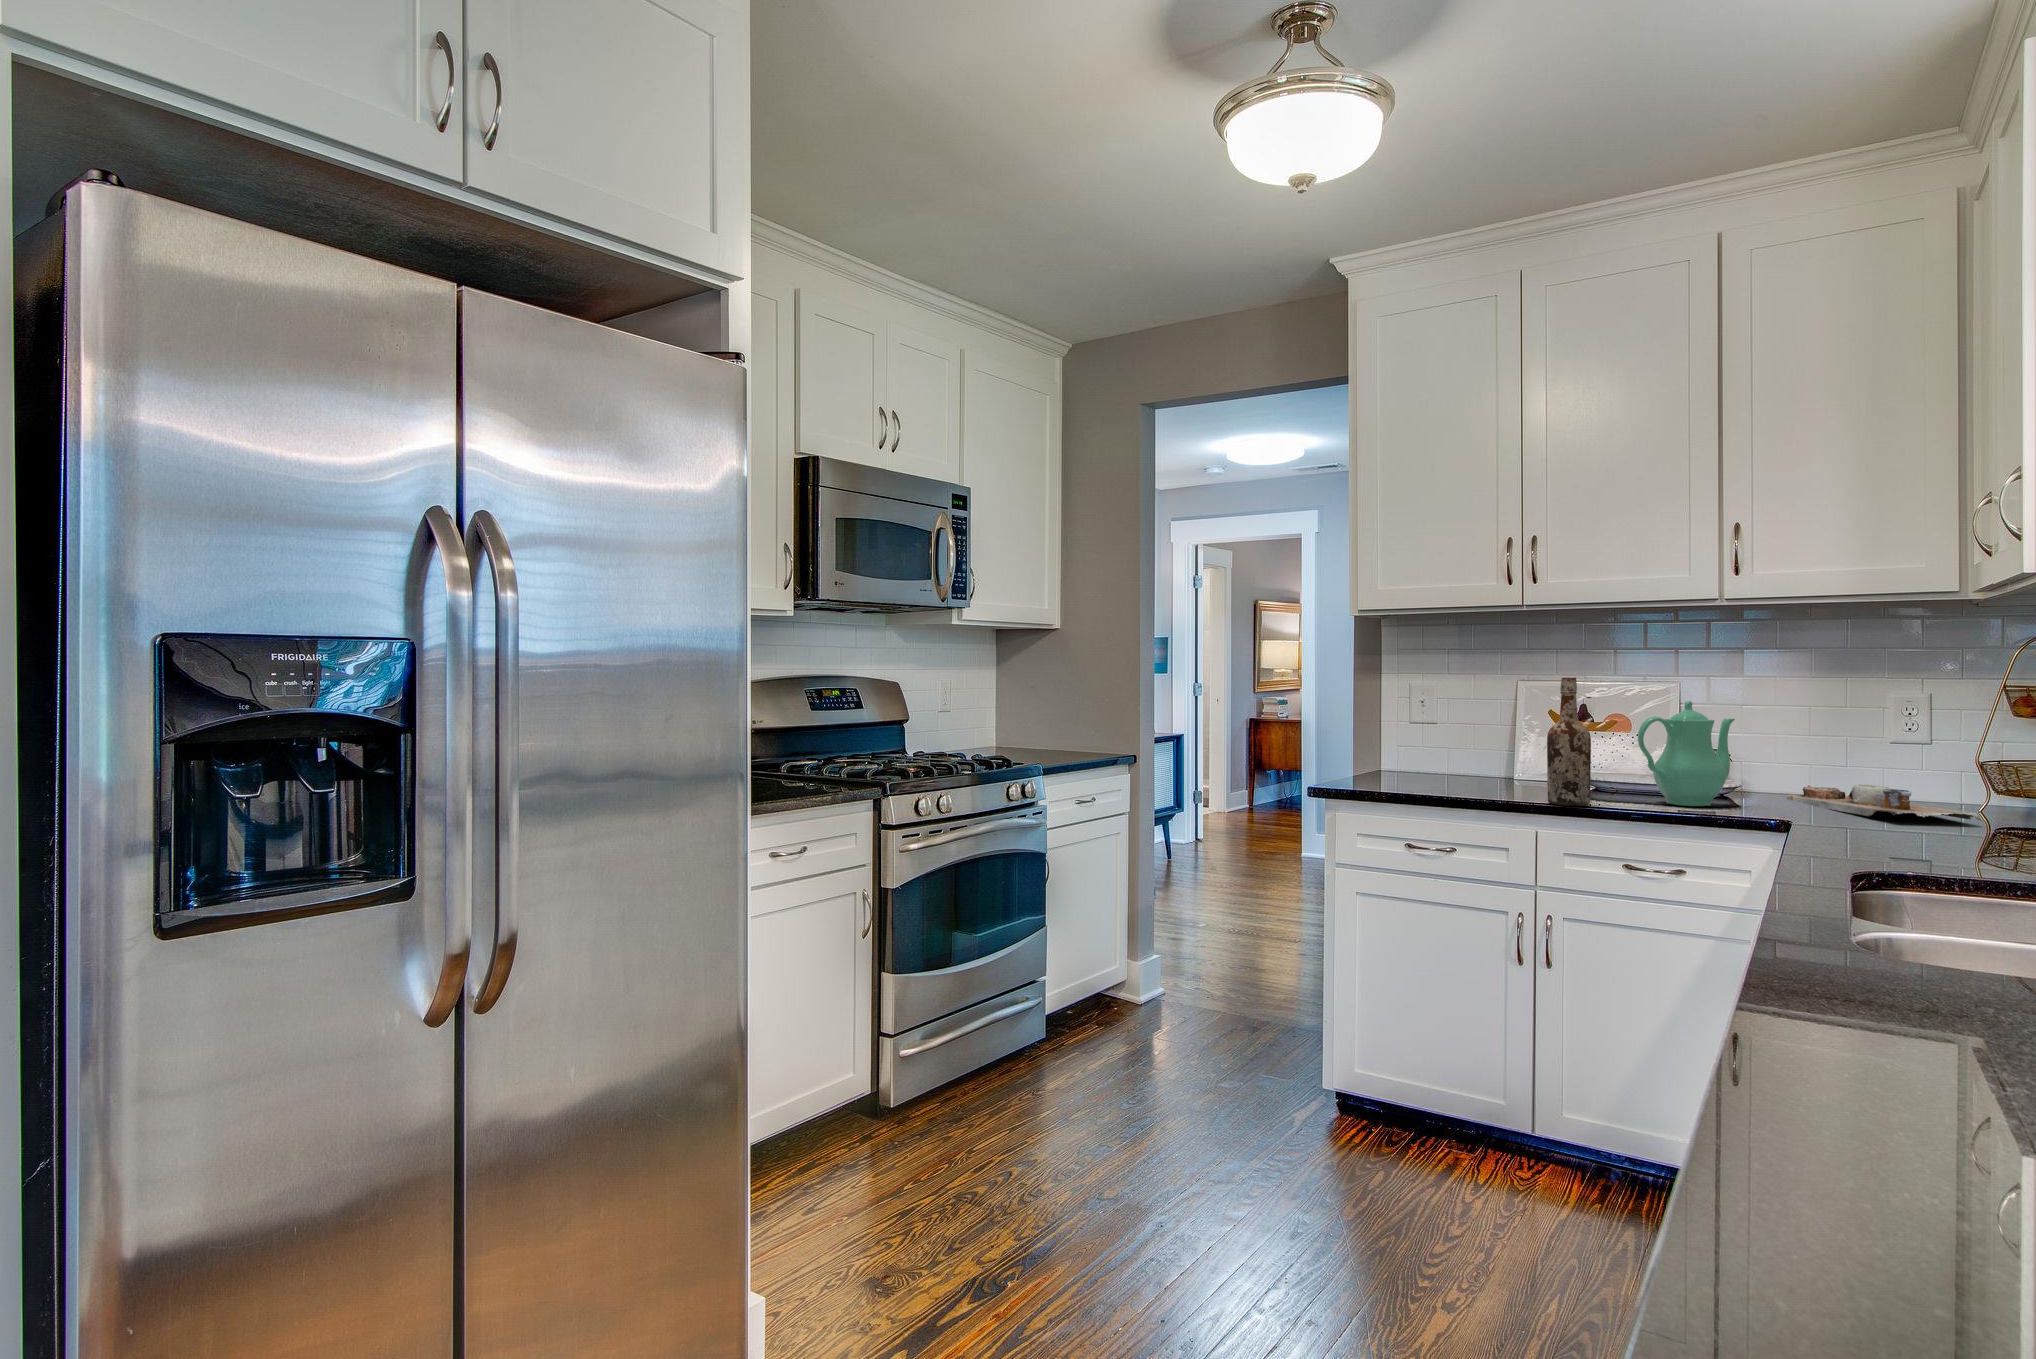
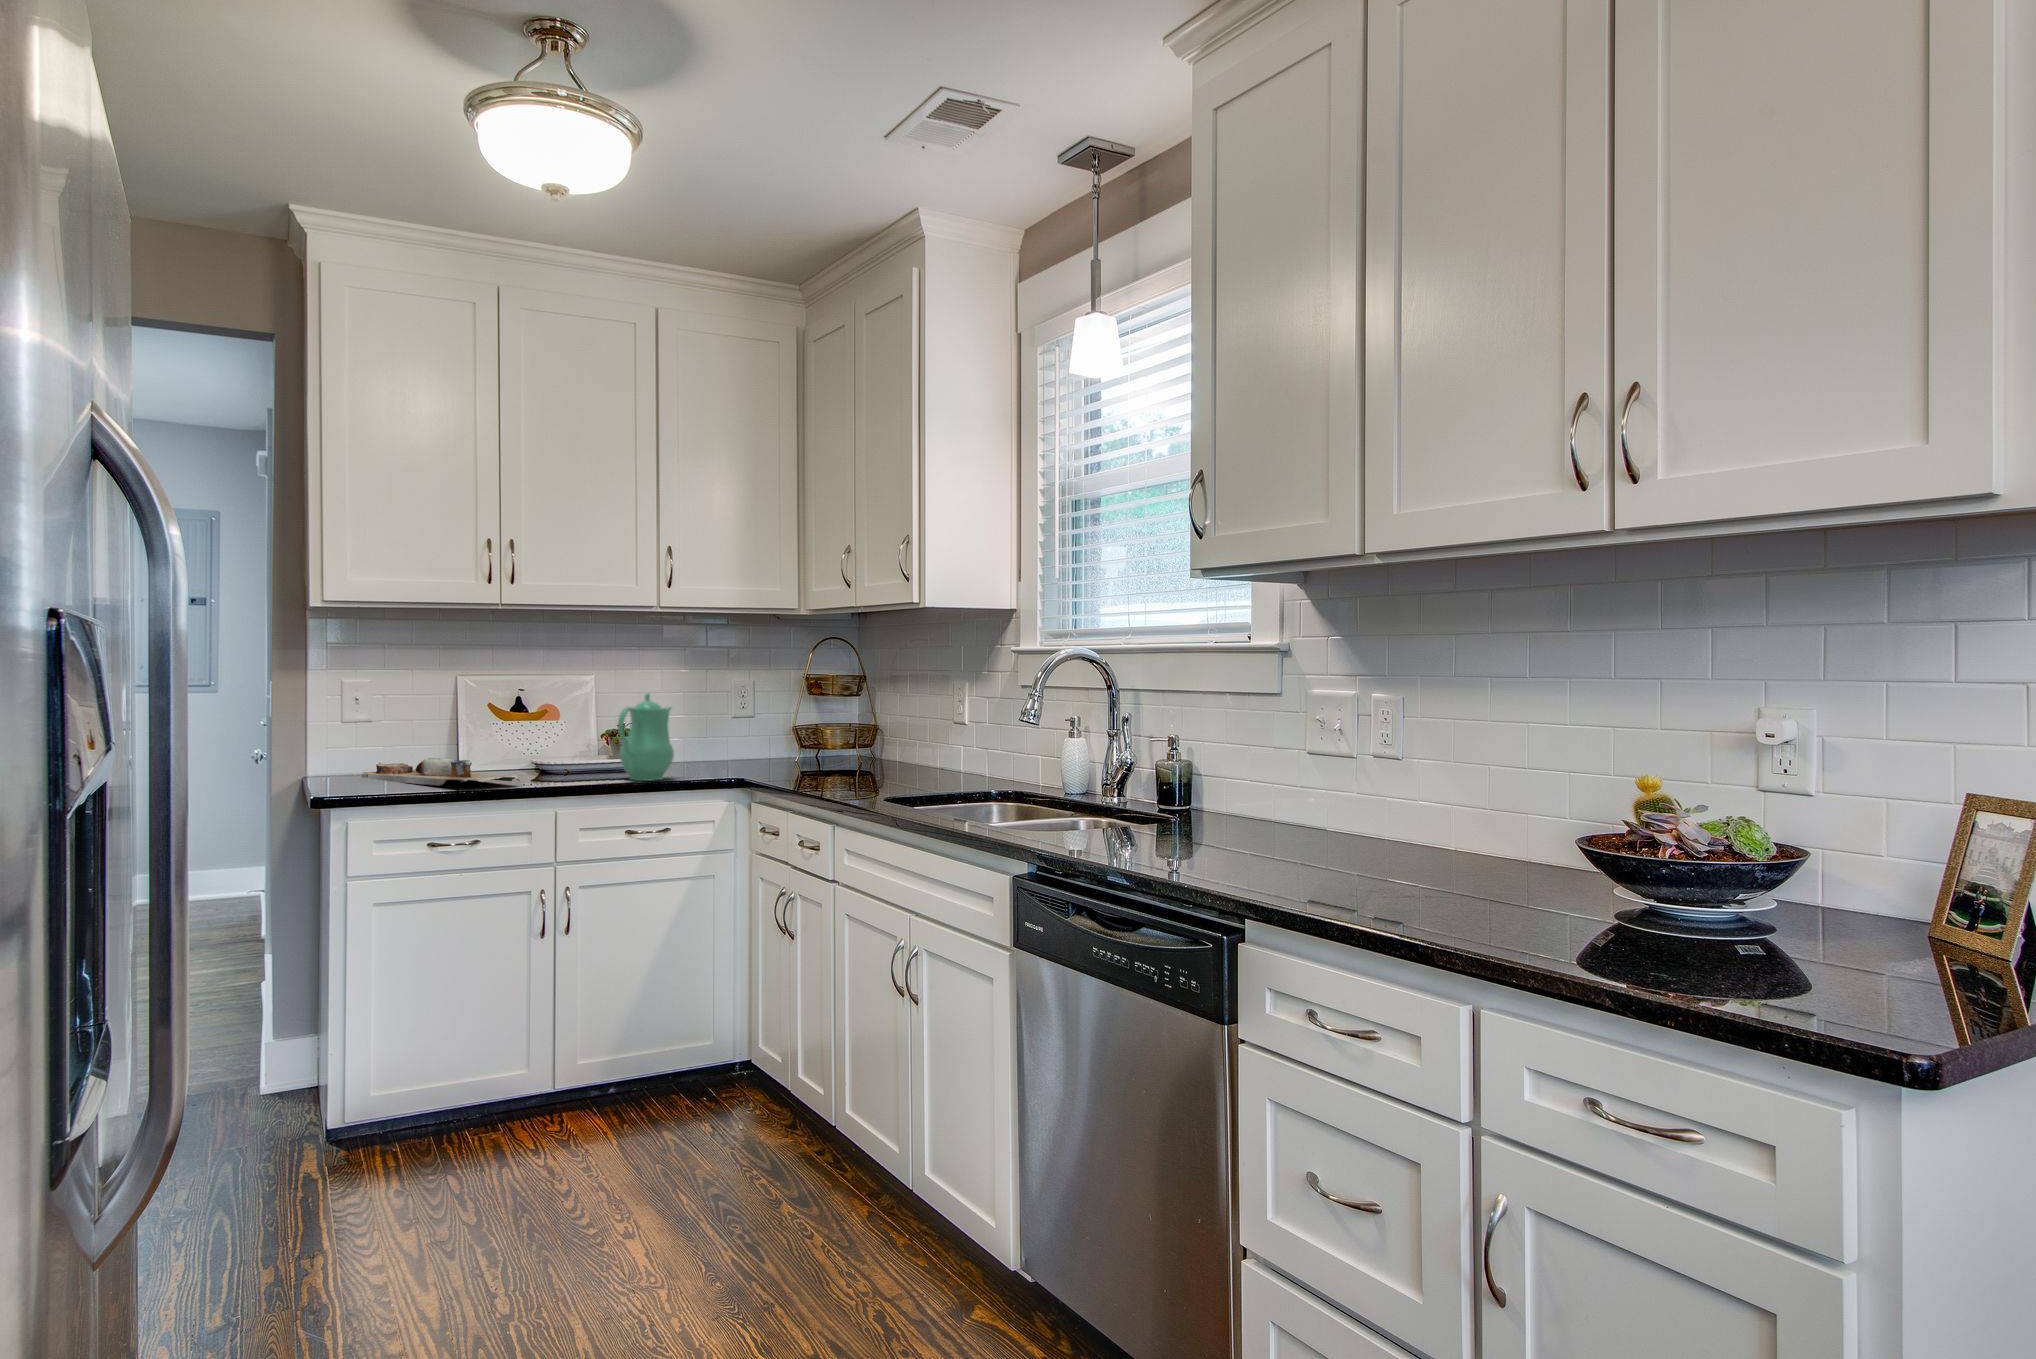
wine bottle: present [1547,678,1591,806] -> none [560,673,597,789]
cutting board: present [1787,785,1981,821] -> present [362,758,520,786]

